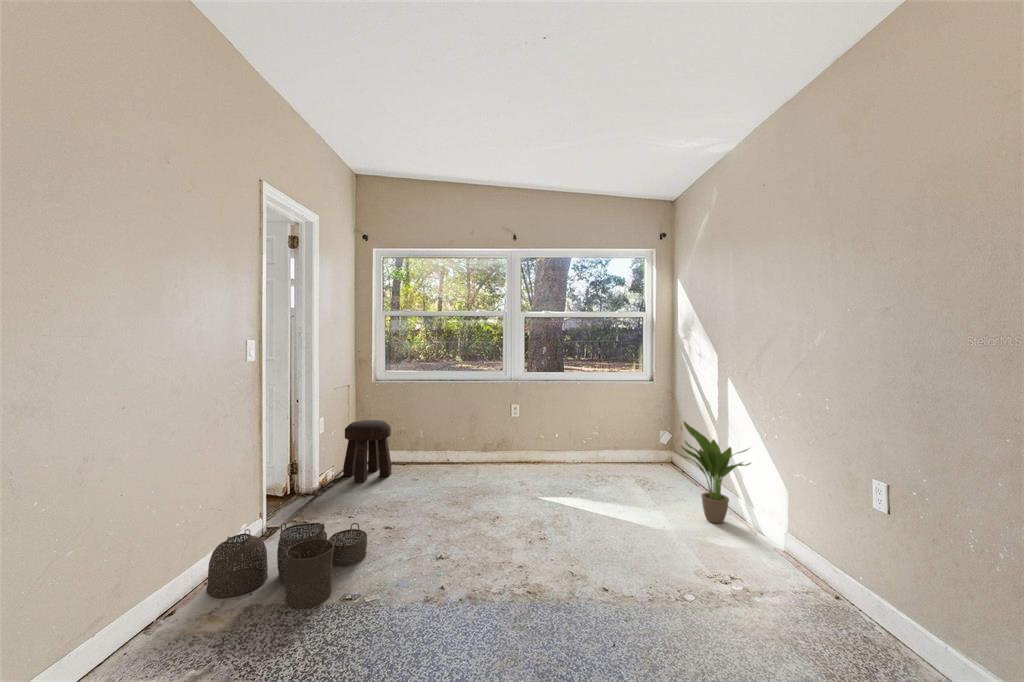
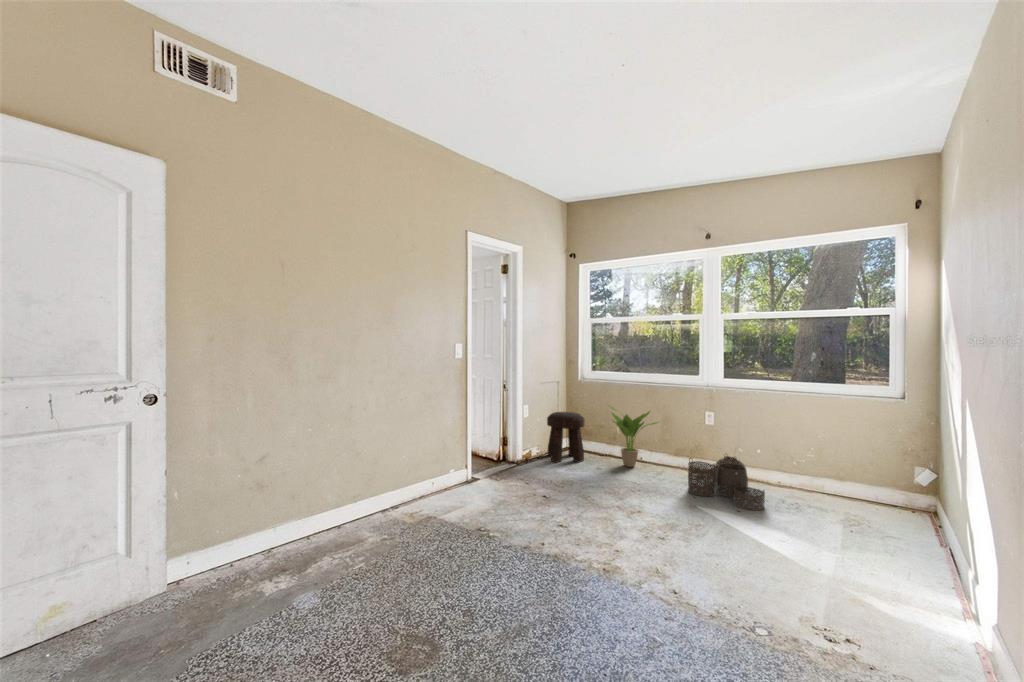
potted plant: present [681,421,751,523] -> present [610,406,656,467]
woven basket: present [206,523,367,608] -> present [688,456,765,510]

